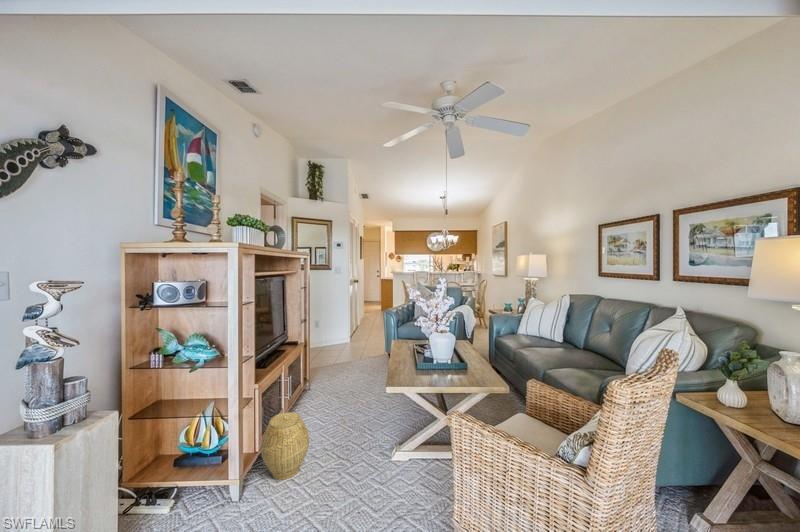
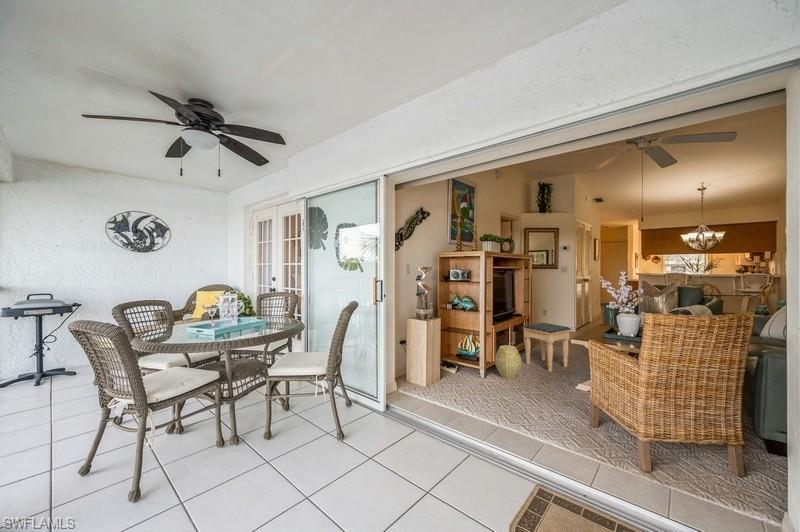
footstool: none [303,351,368,430] -> present [523,323,571,372]

